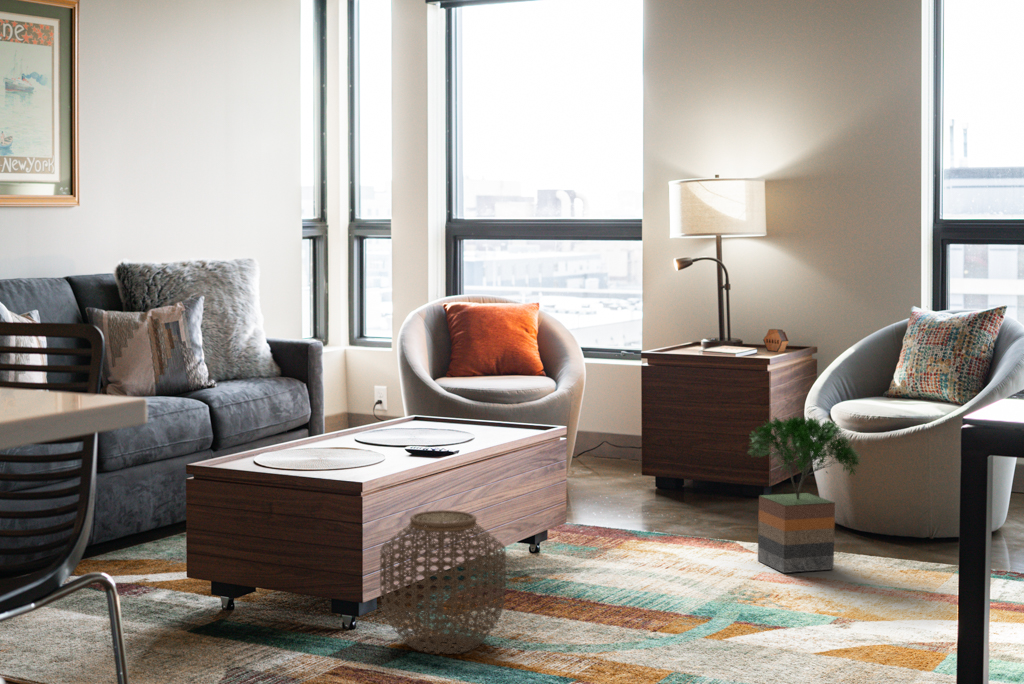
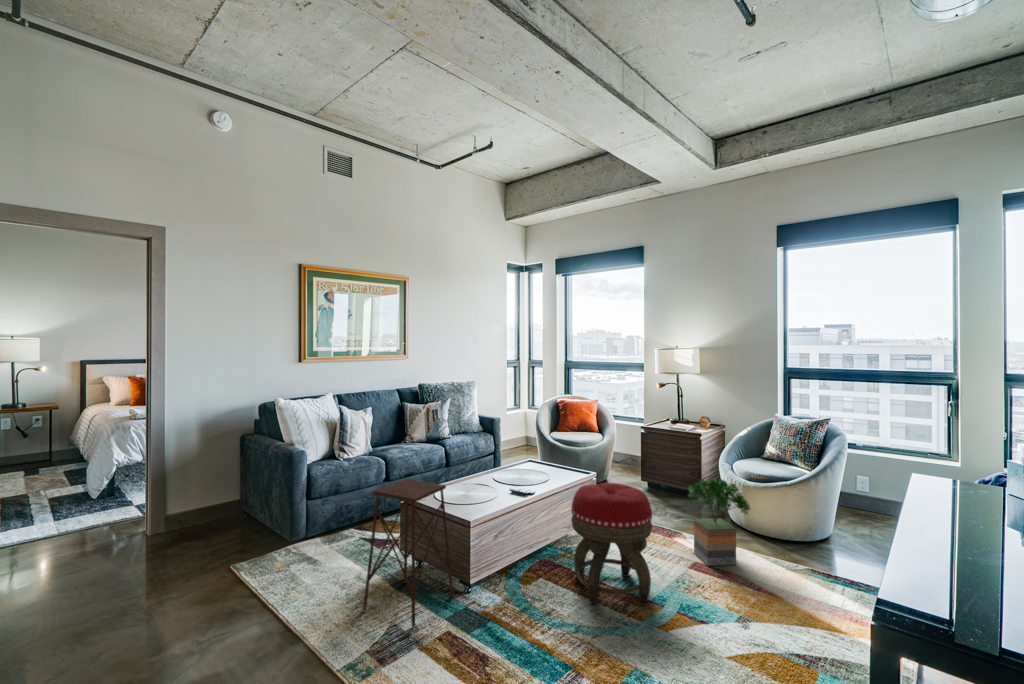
side table: none [160,416,325,667] -> present [363,479,453,627]
footstool: none [542,418,691,625] -> present [571,483,652,604]
woven basket: present [380,510,506,654] -> none [476,538,544,625]

